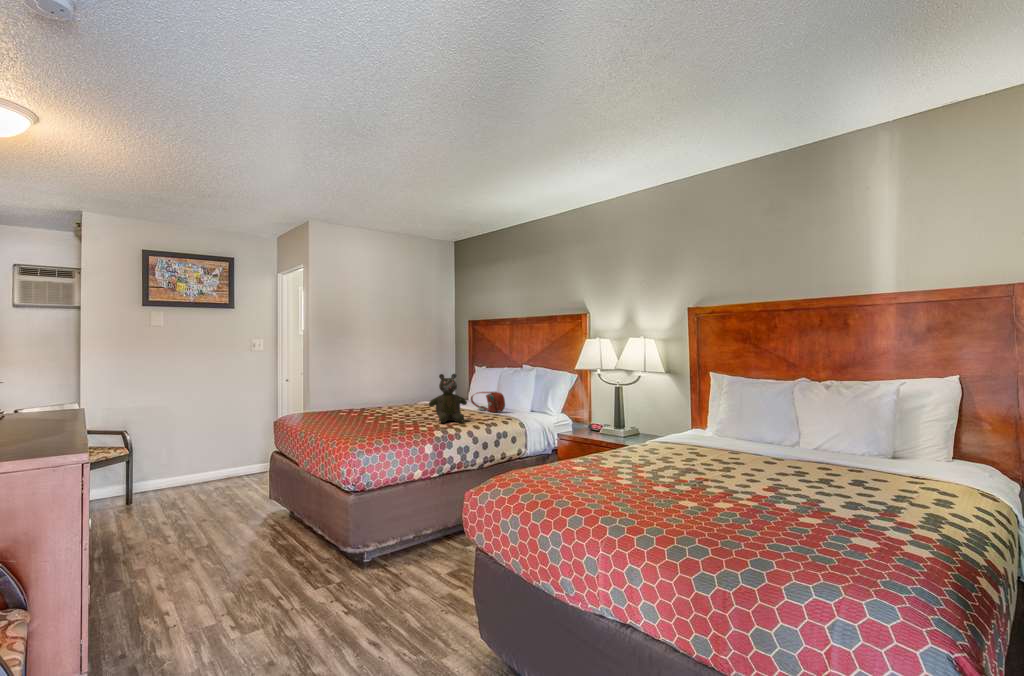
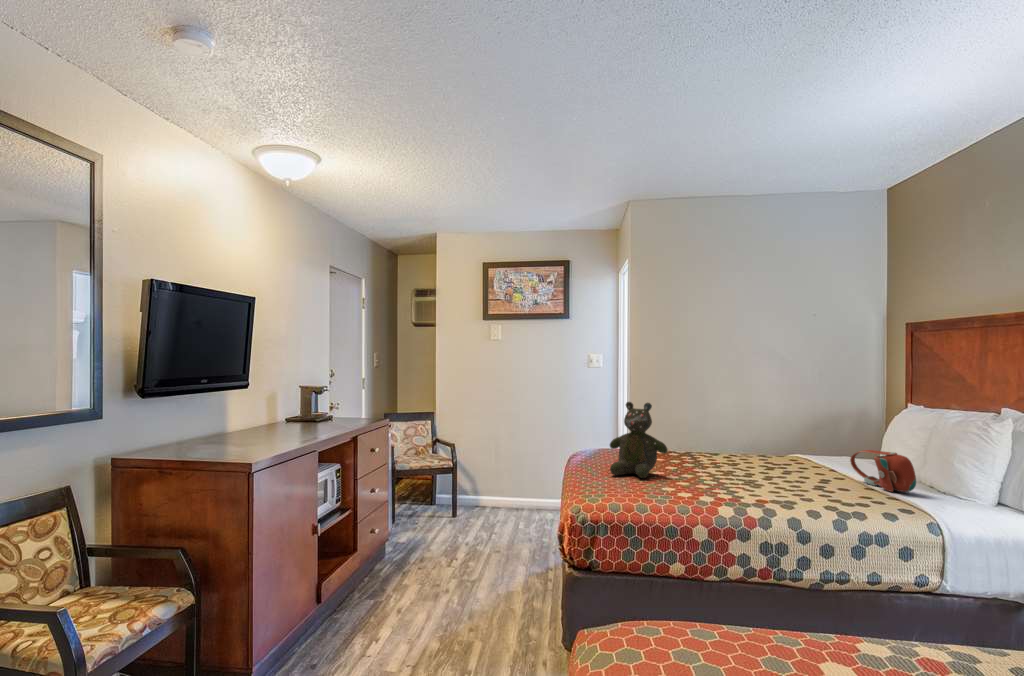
teddy bear: present [429,374,467,423] -> present [610,402,668,478]

